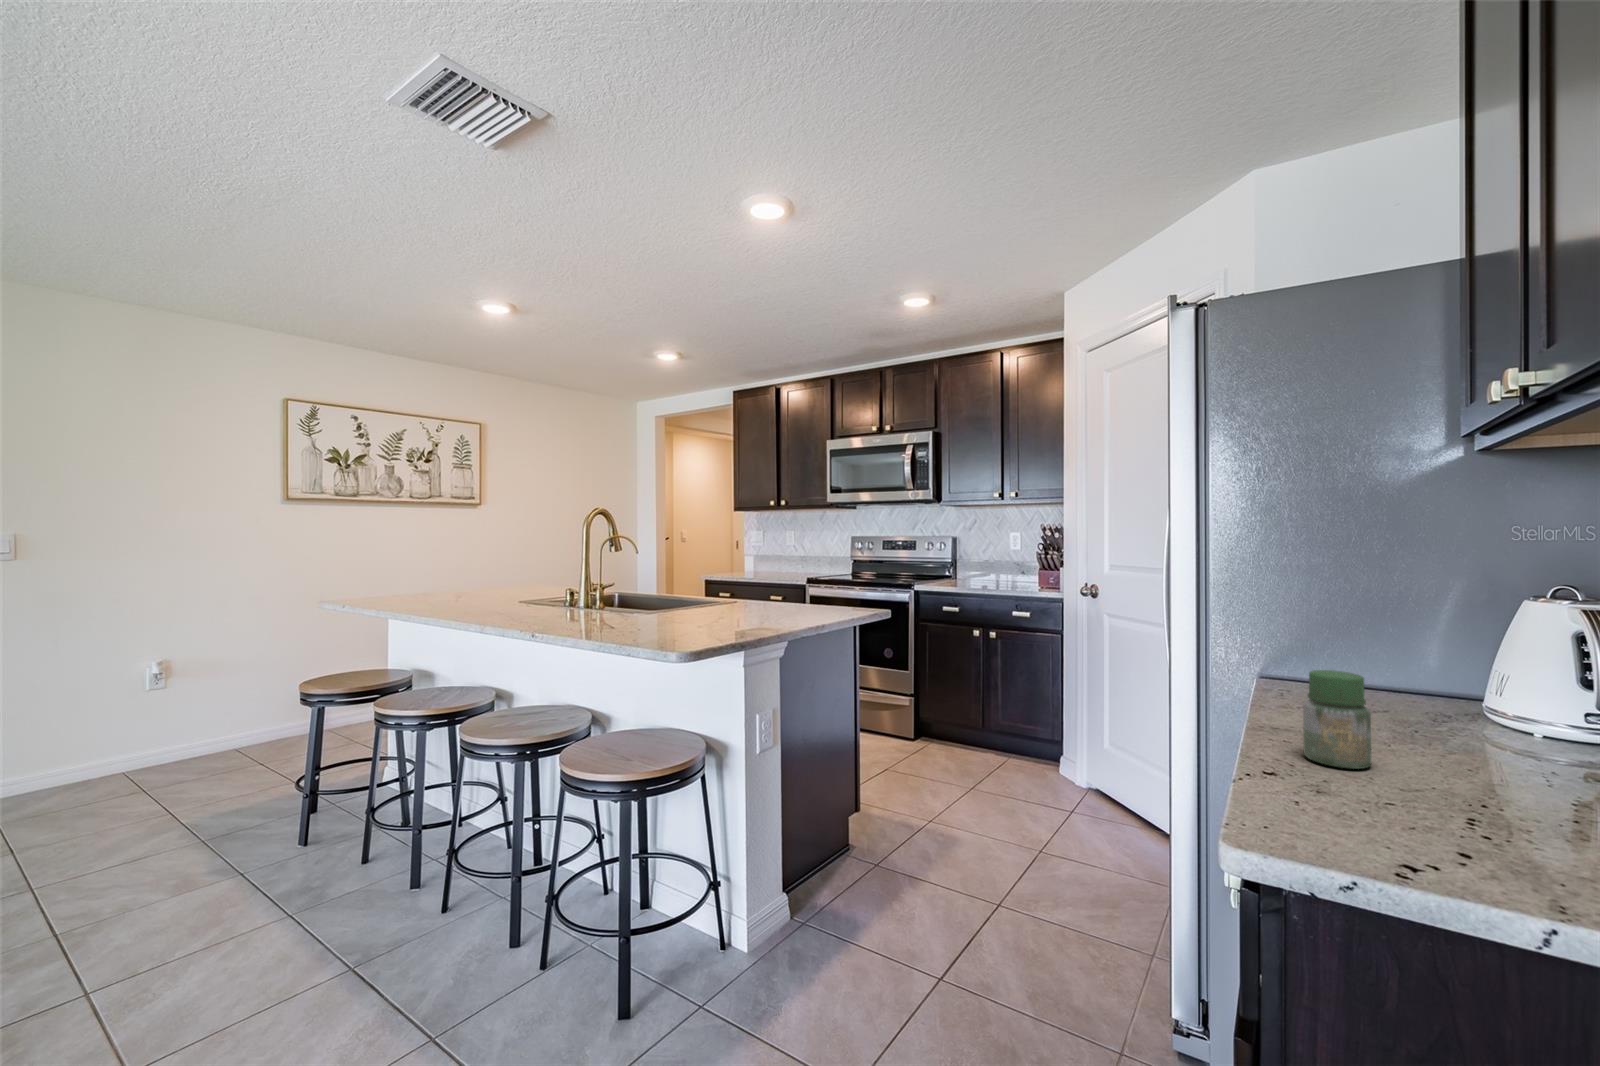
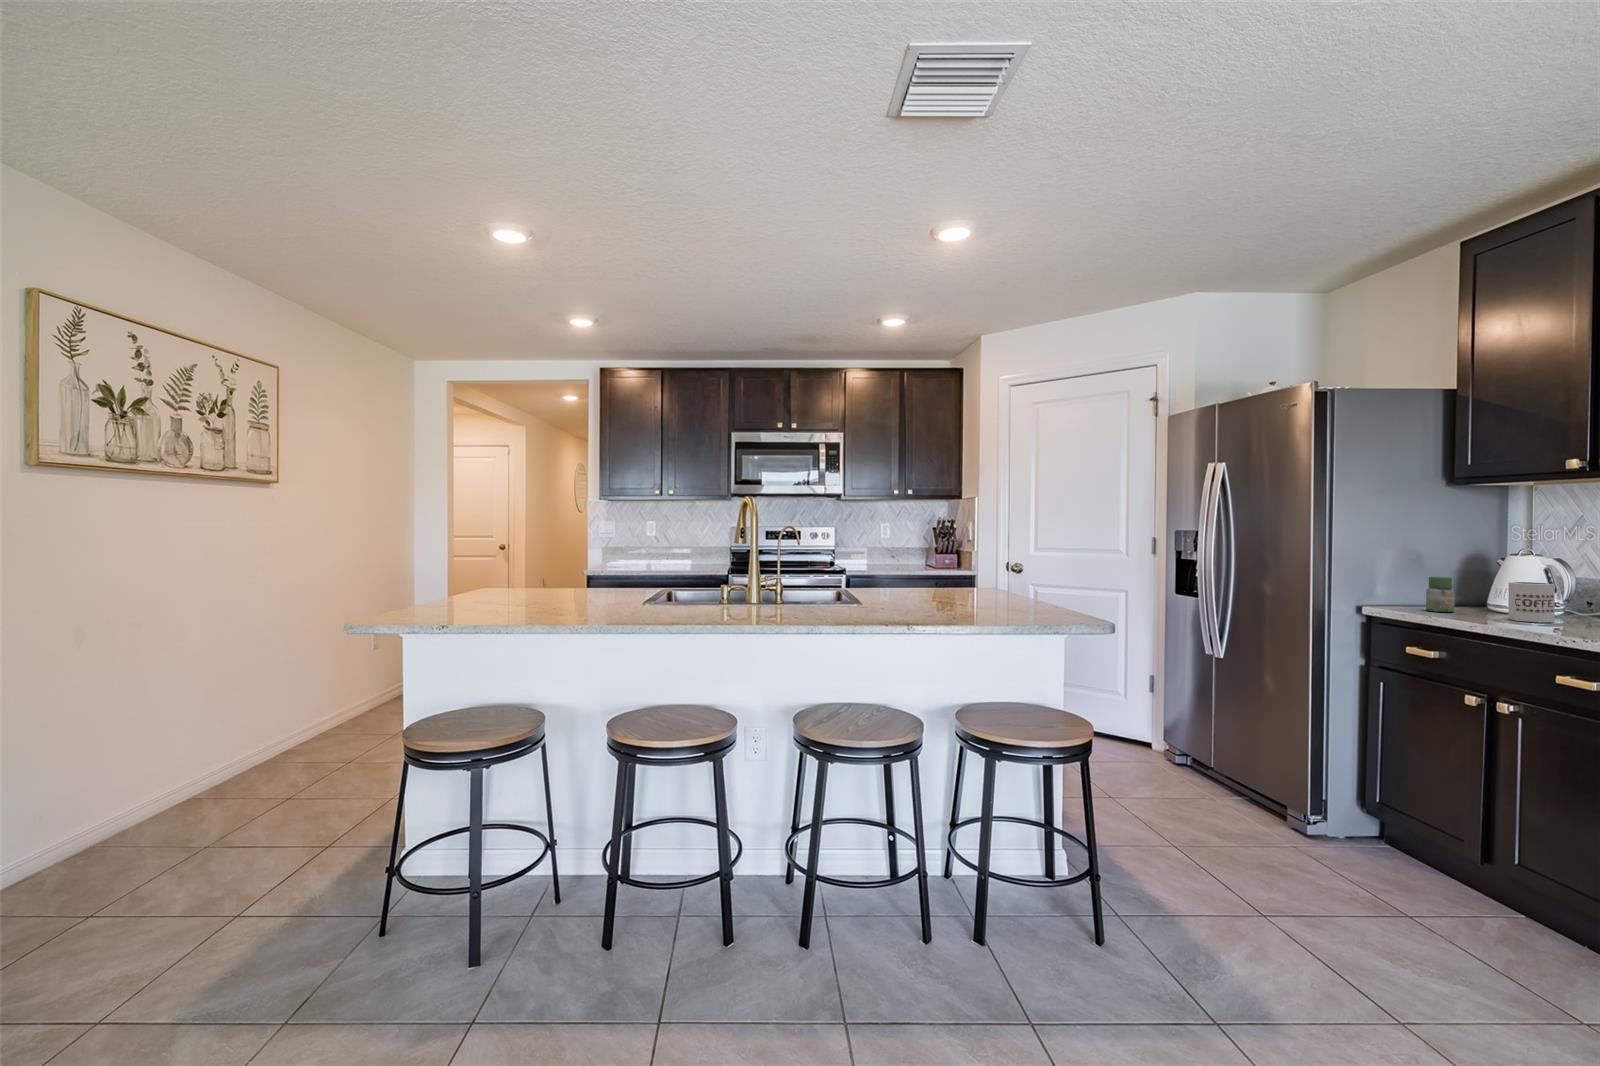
mug: none [1377,711,1523,861] -> present [1508,582,1555,623]

